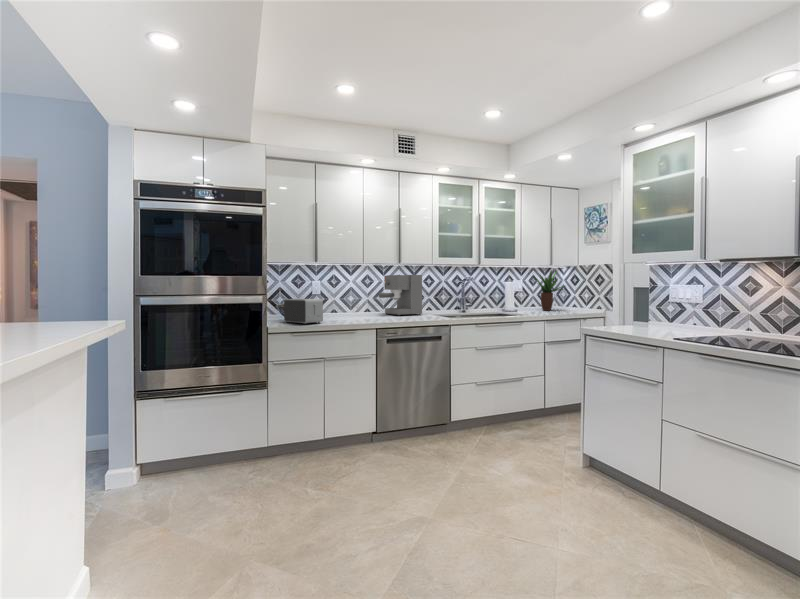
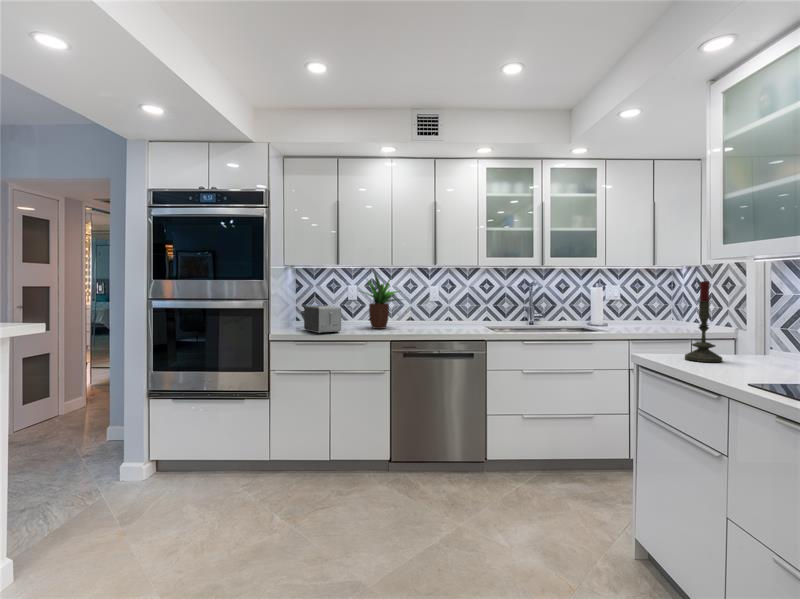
potted plant: present [534,271,564,311] -> present [360,273,401,329]
candle: none [610,273,635,331] -> present [685,280,722,362]
coffee maker: present [379,275,422,315] -> none [417,279,470,326]

